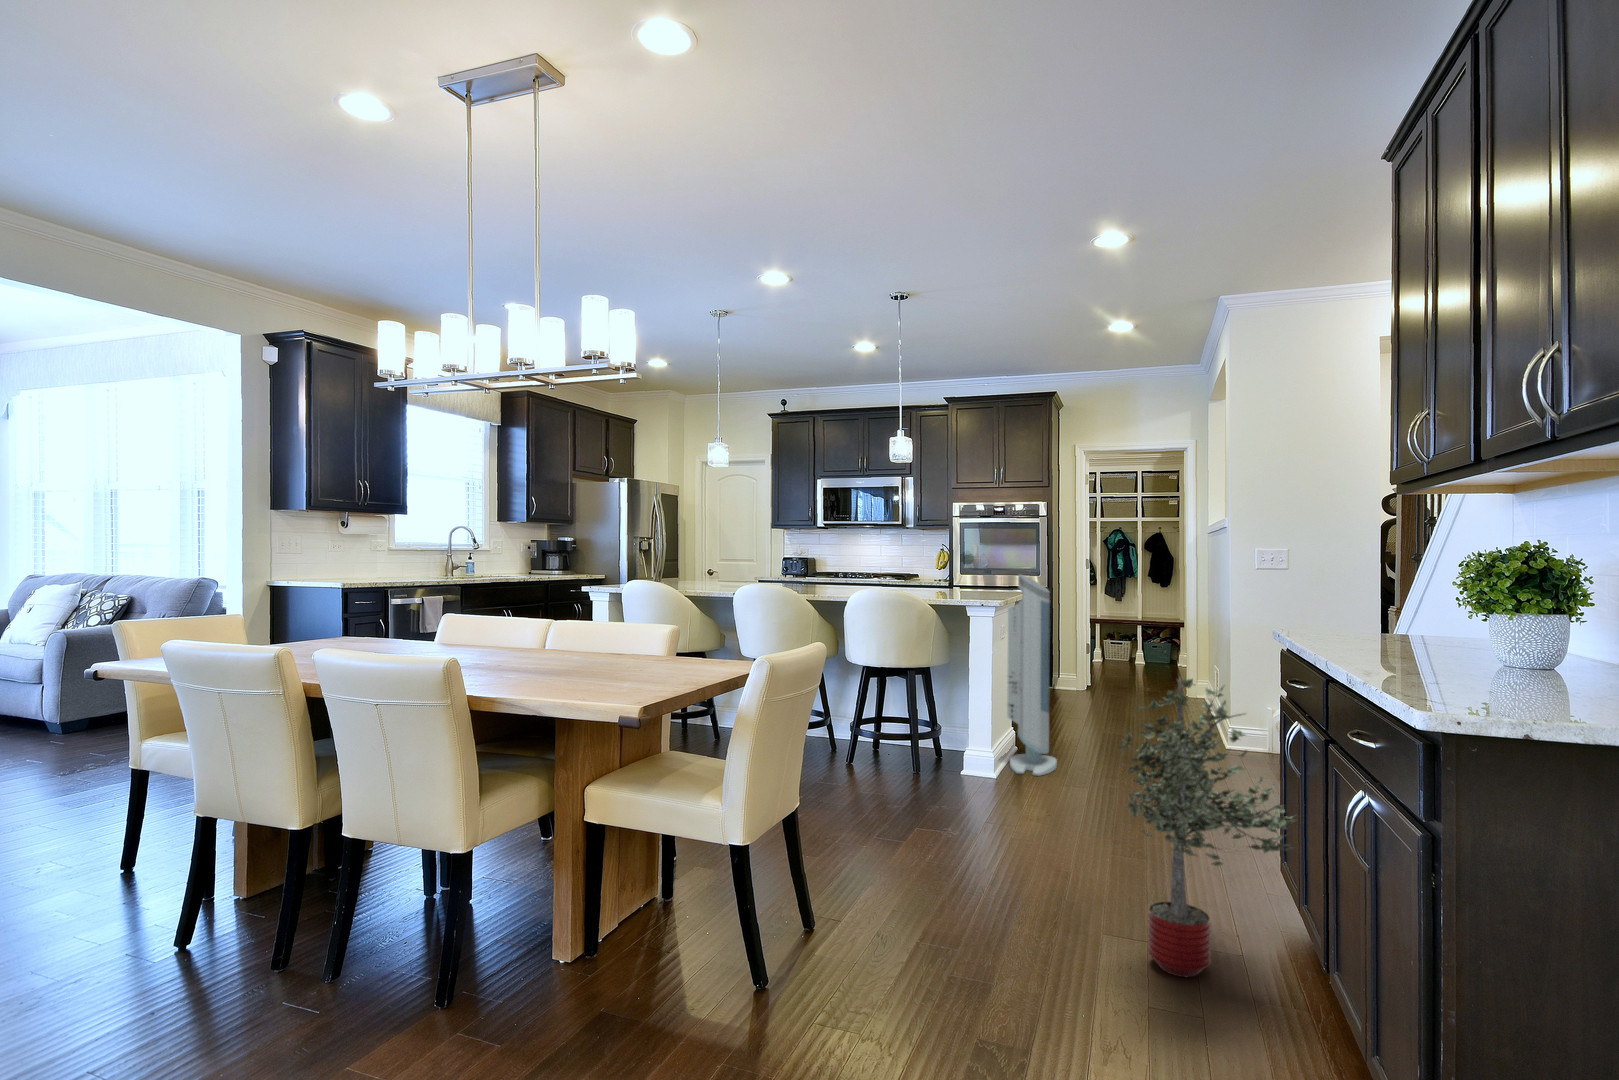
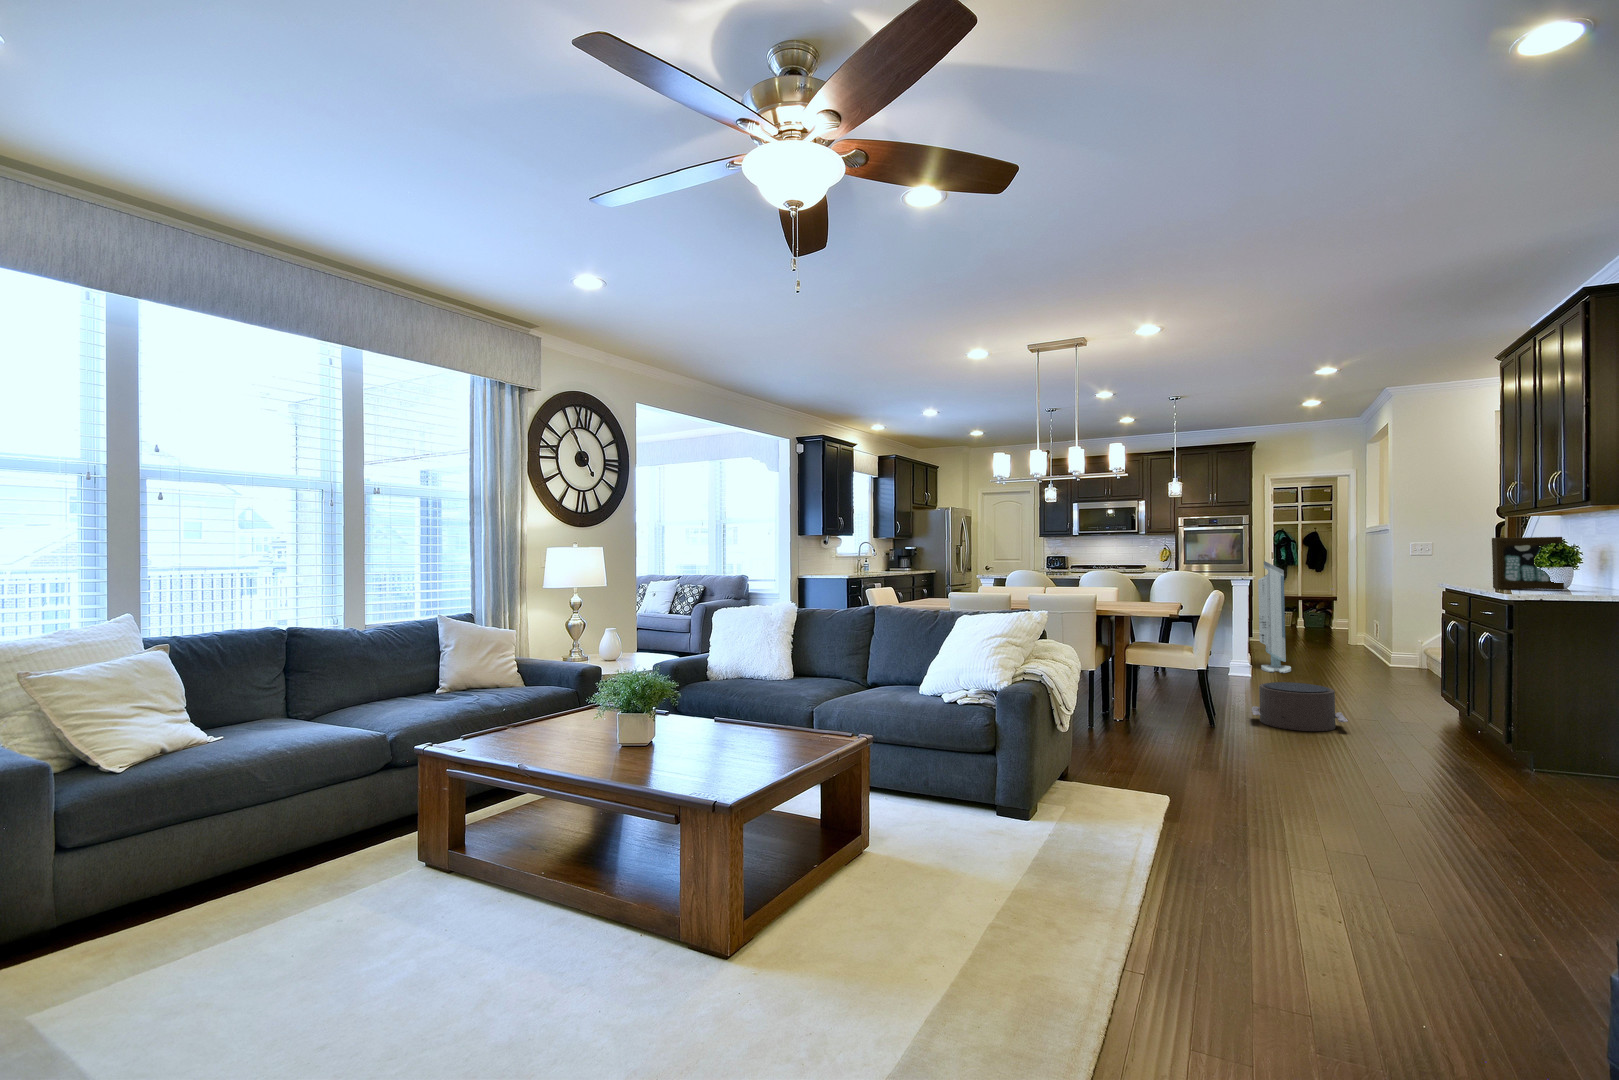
picture frame: none [1372,532,1555,683] -> present [1492,537,1564,589]
potted tree: present [1119,679,1296,977] -> none [1372,598,1461,723]
pouf: none [813,870,1026,1035] -> present [1251,682,1348,731]

